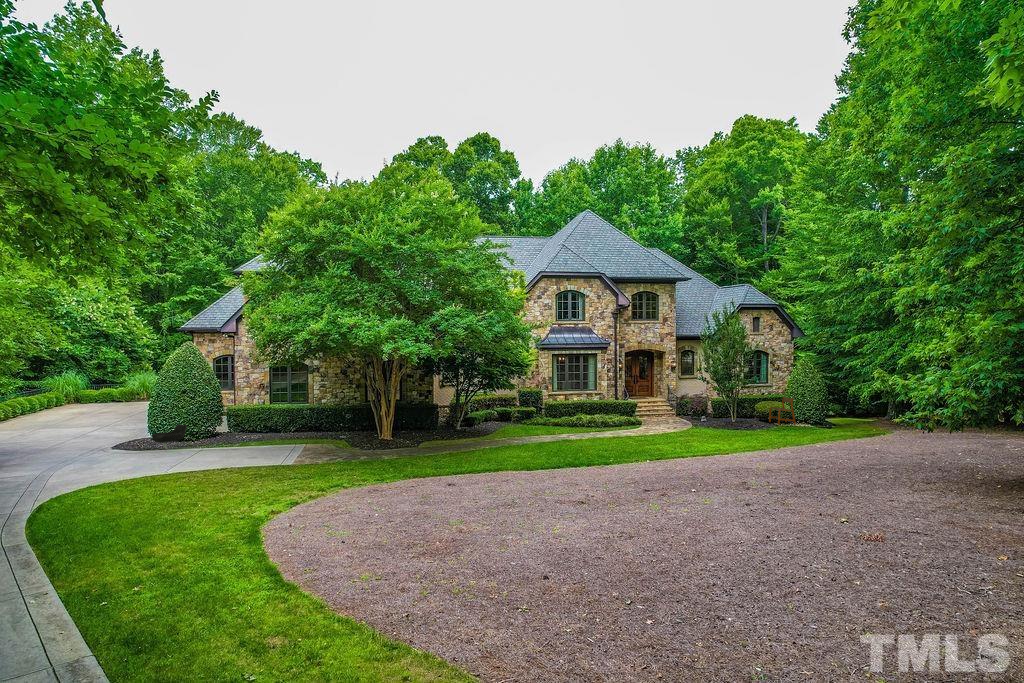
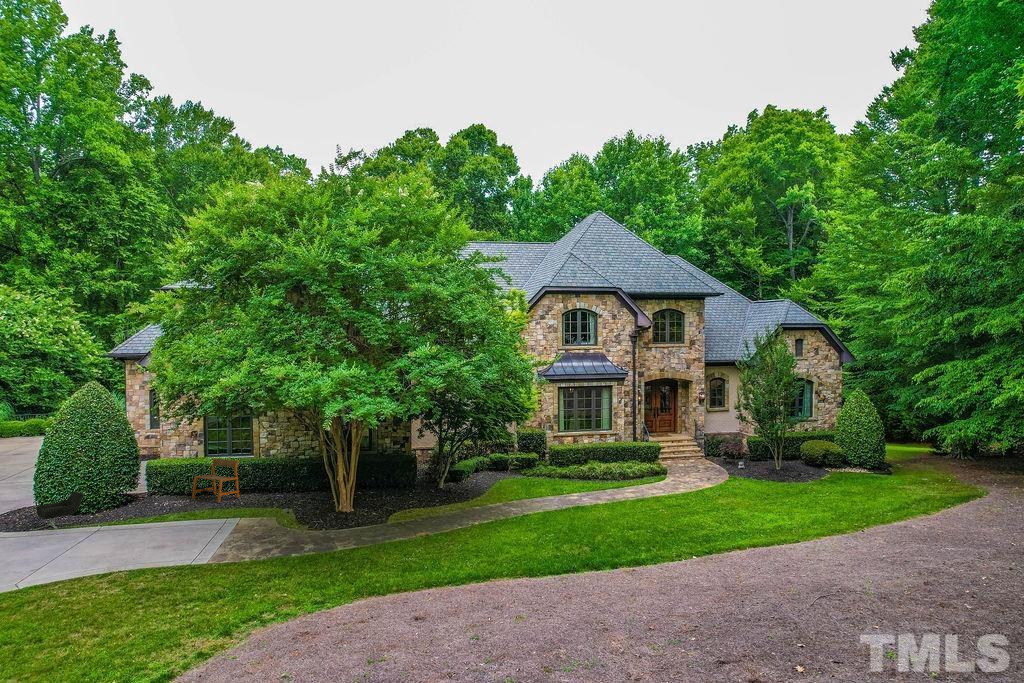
bench: present [769,397,796,425] -> present [192,458,239,503]

